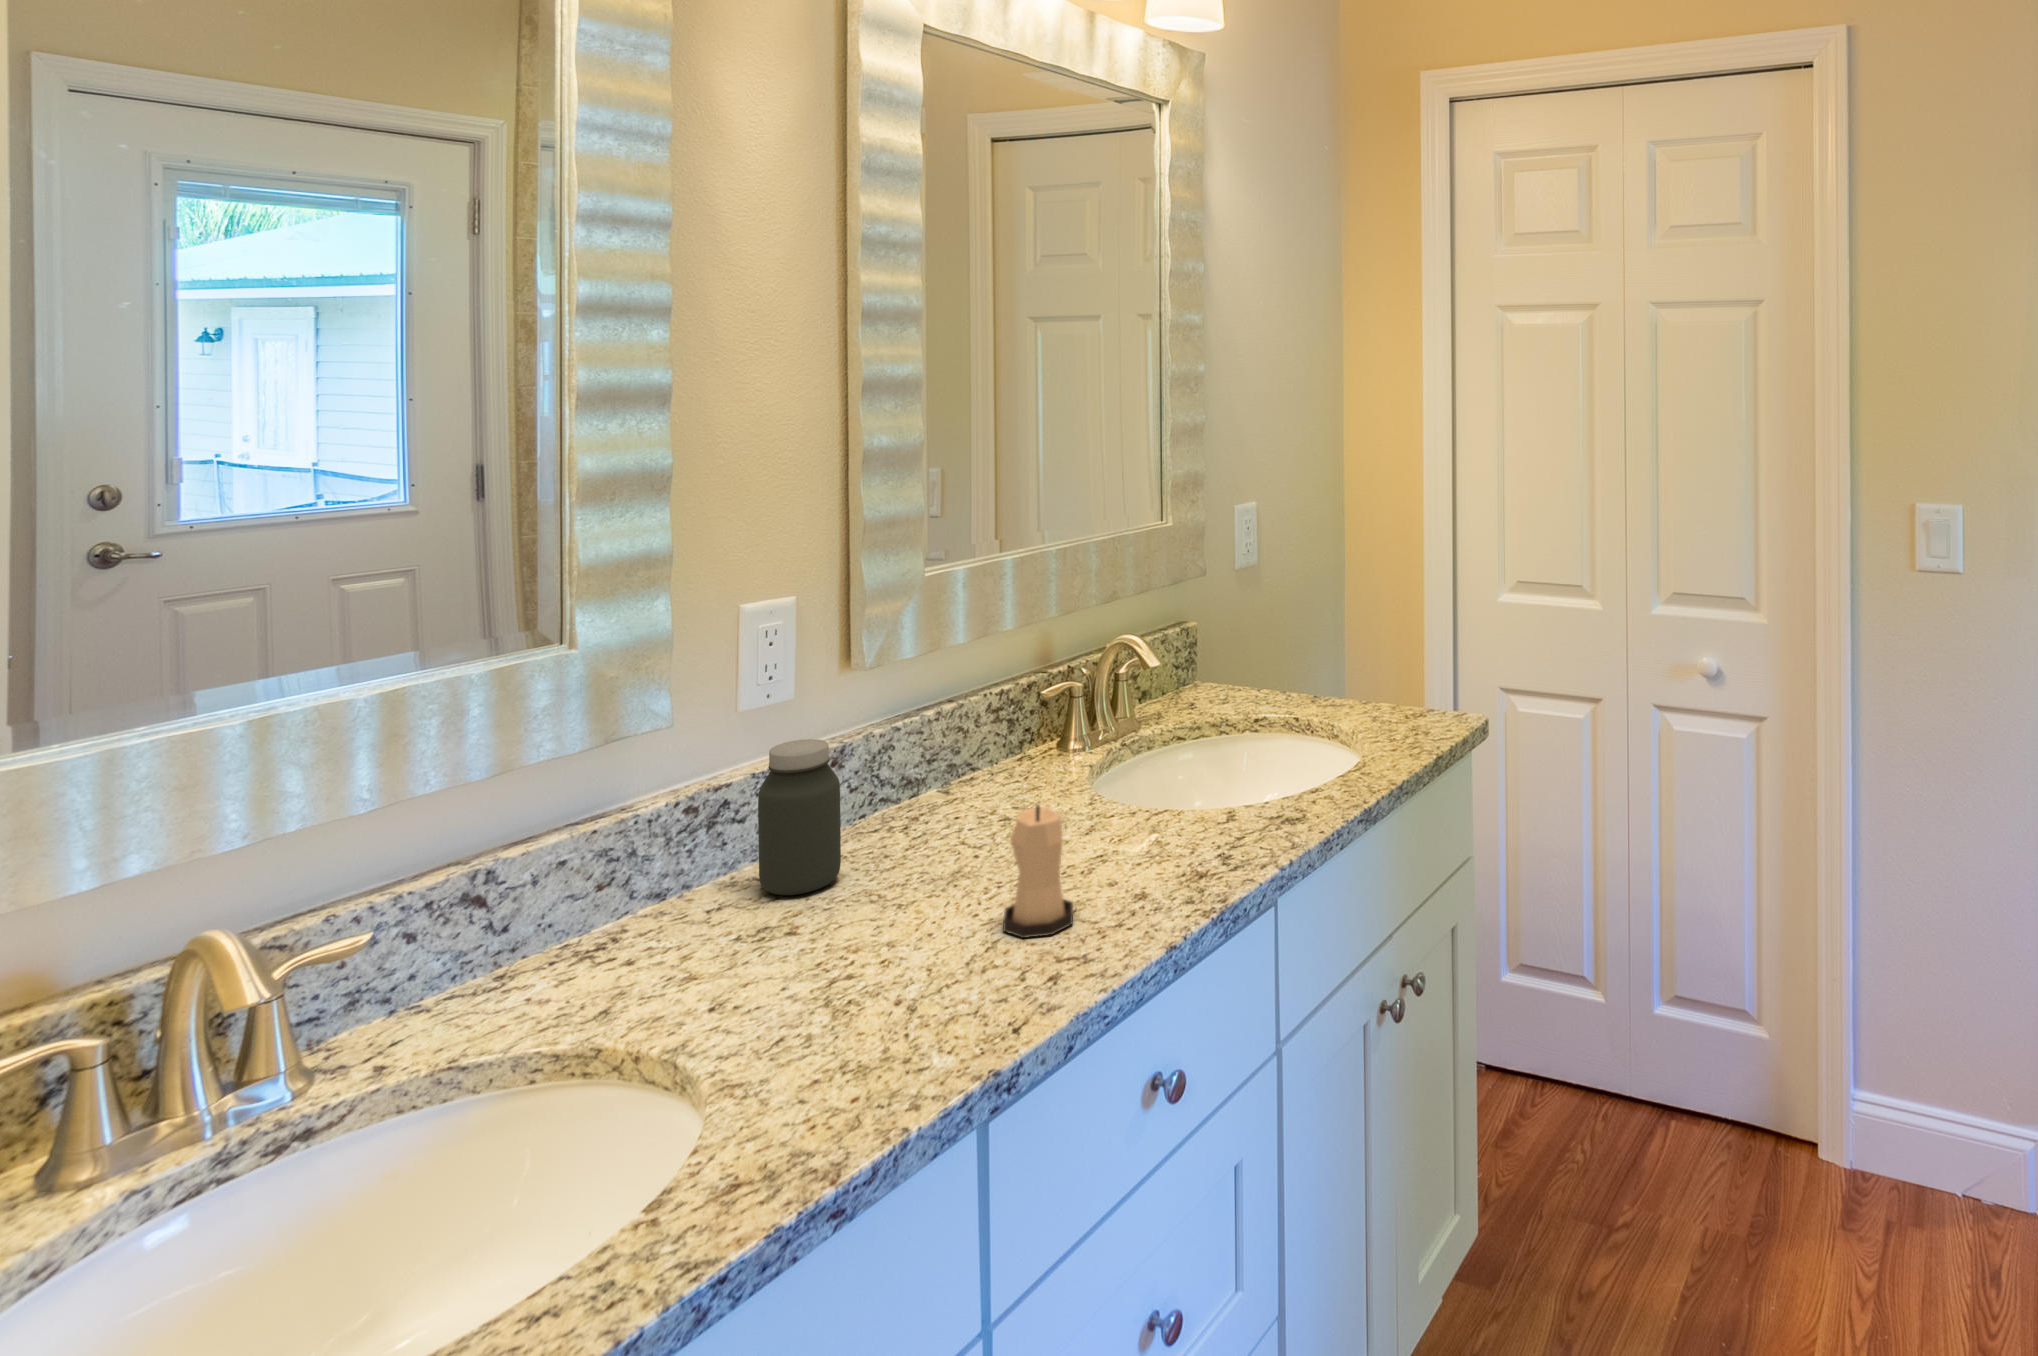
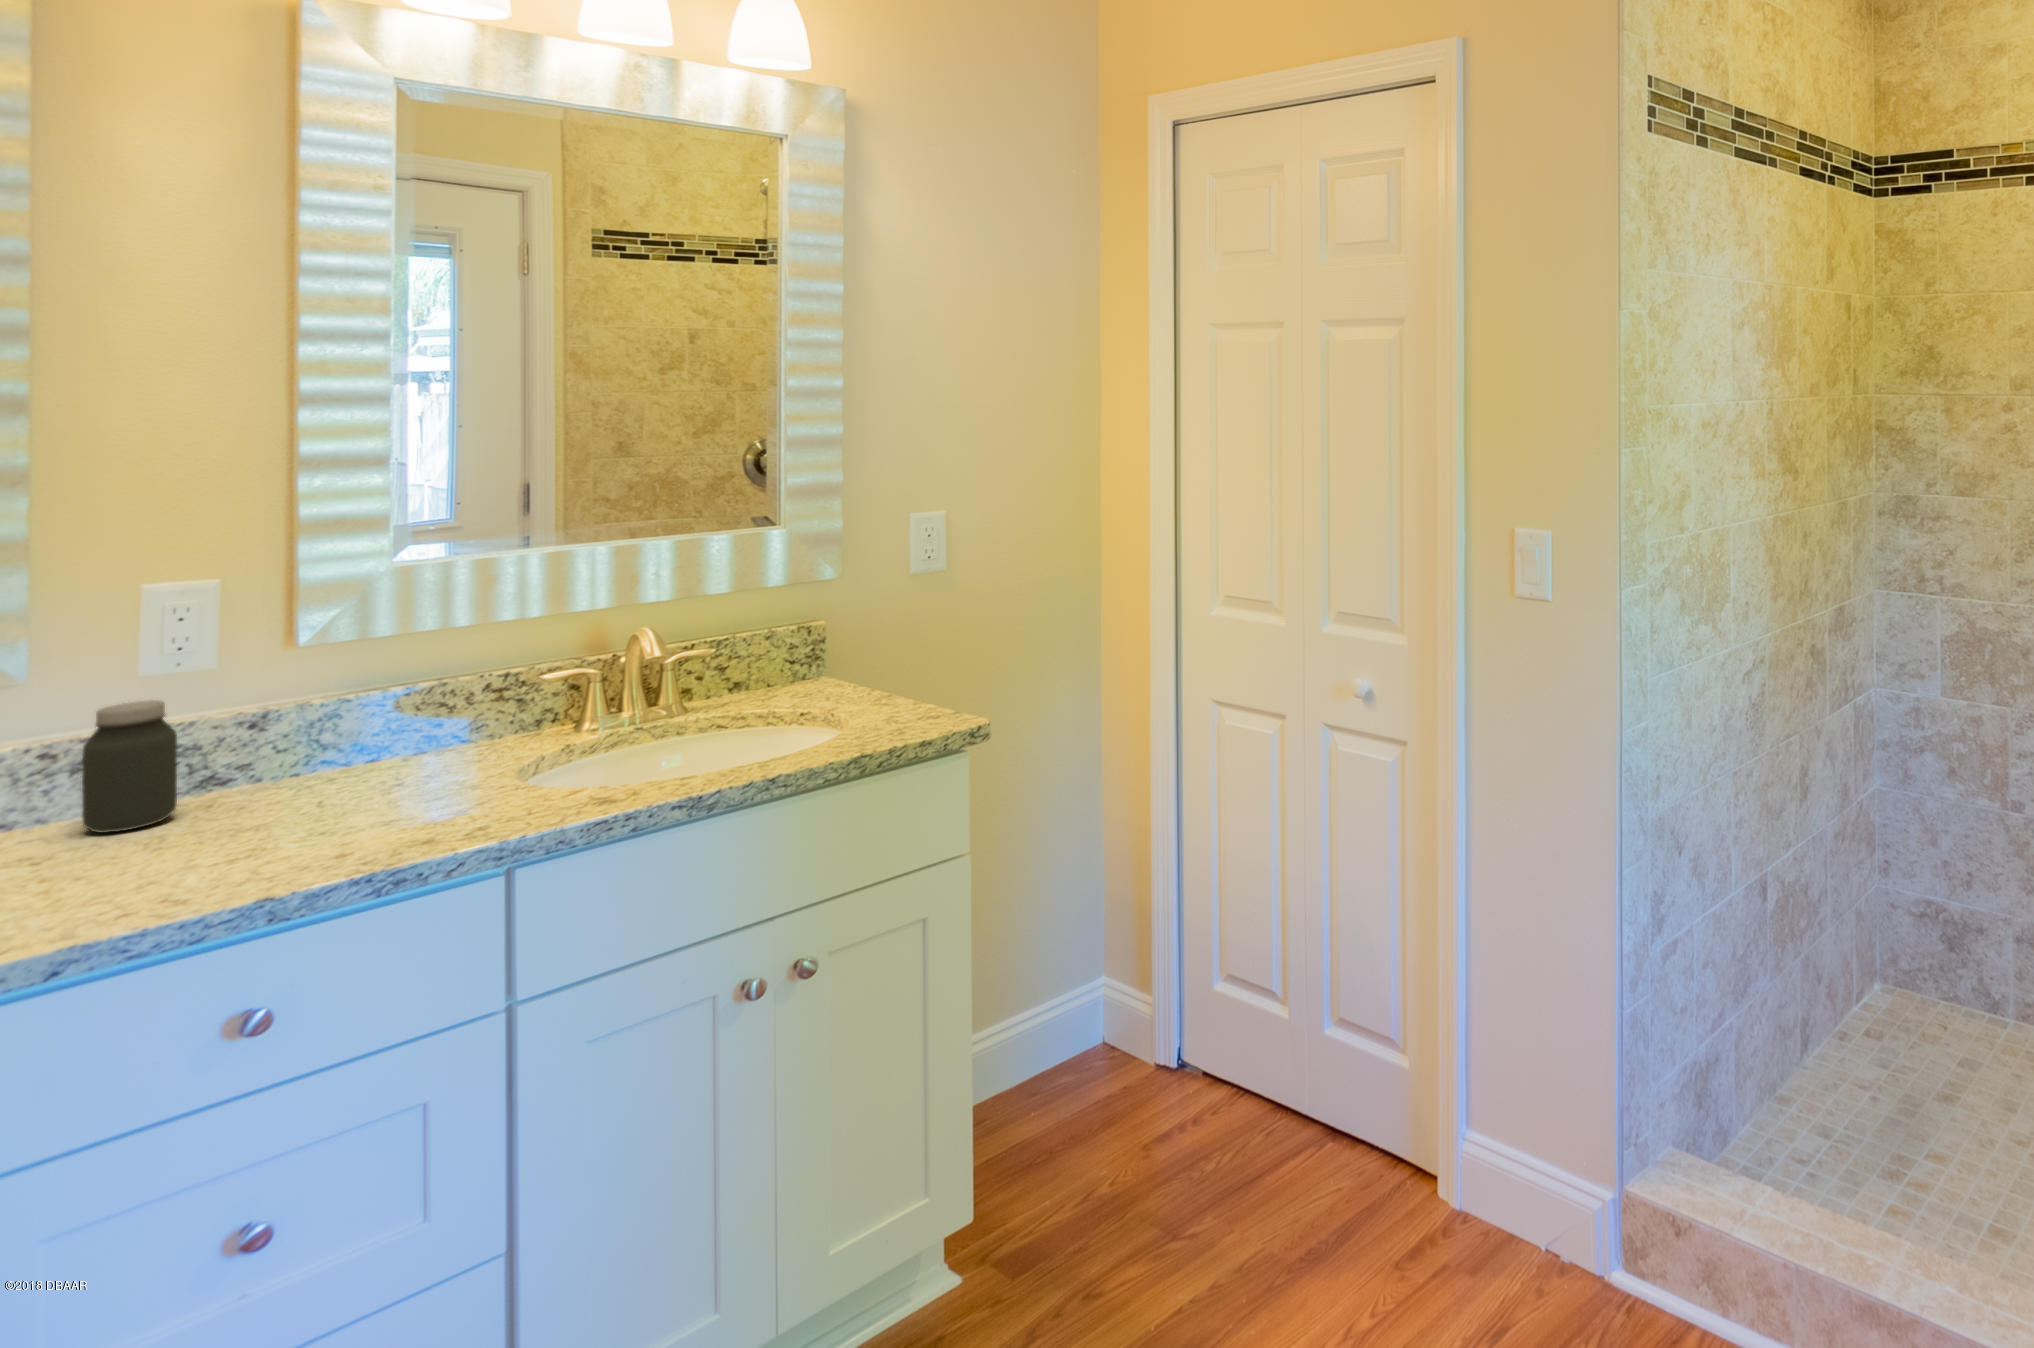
candle: present [1003,805,1073,938] -> none [167,765,251,882]

